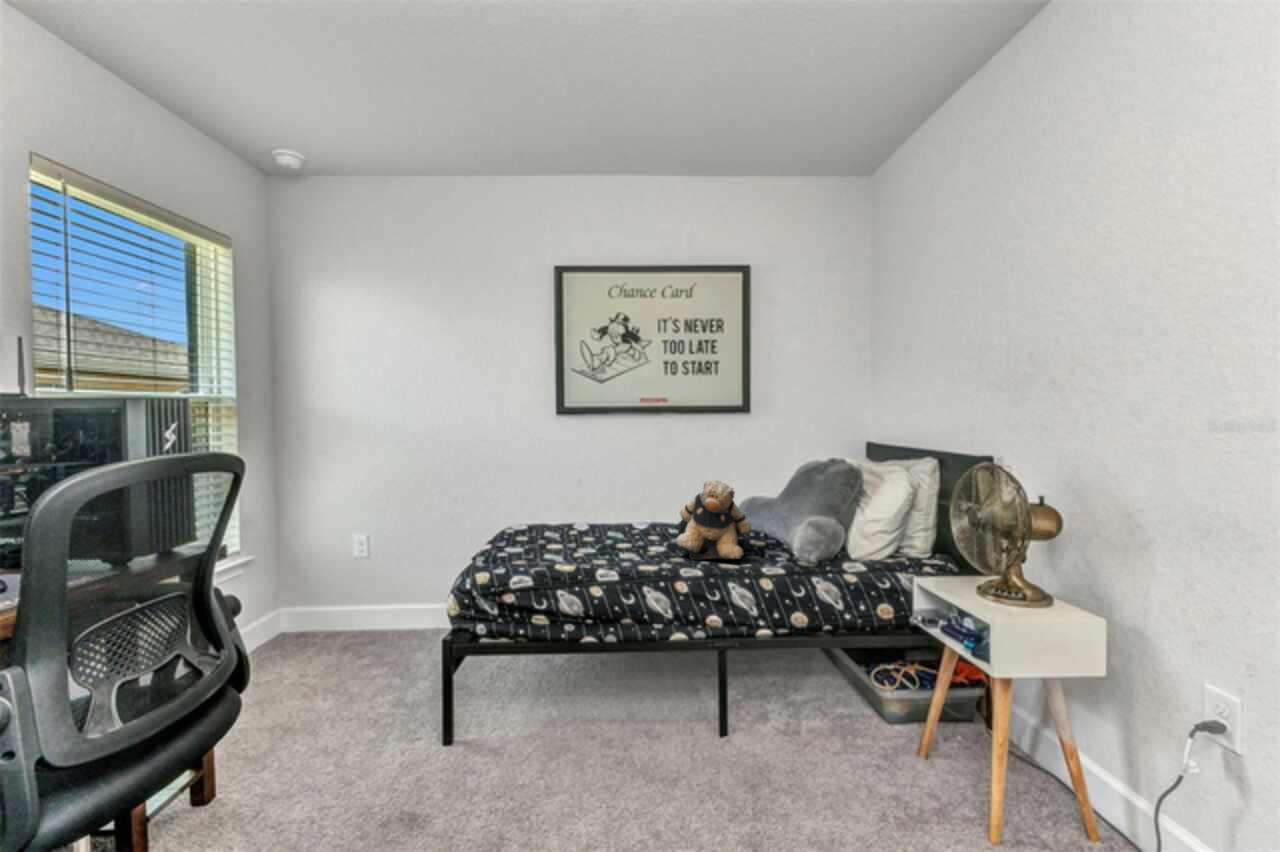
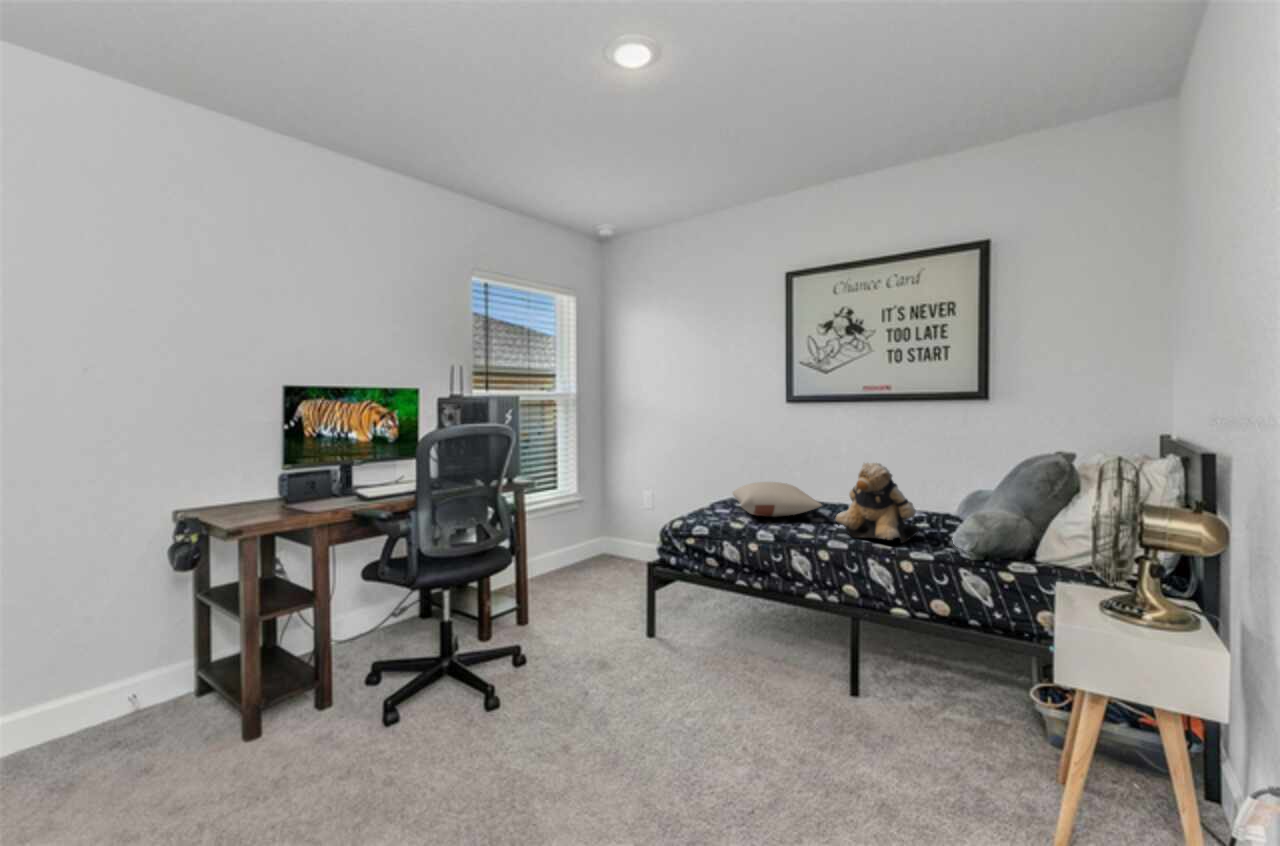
pillow: none [526,506,643,549] -> present [733,482,822,517]

